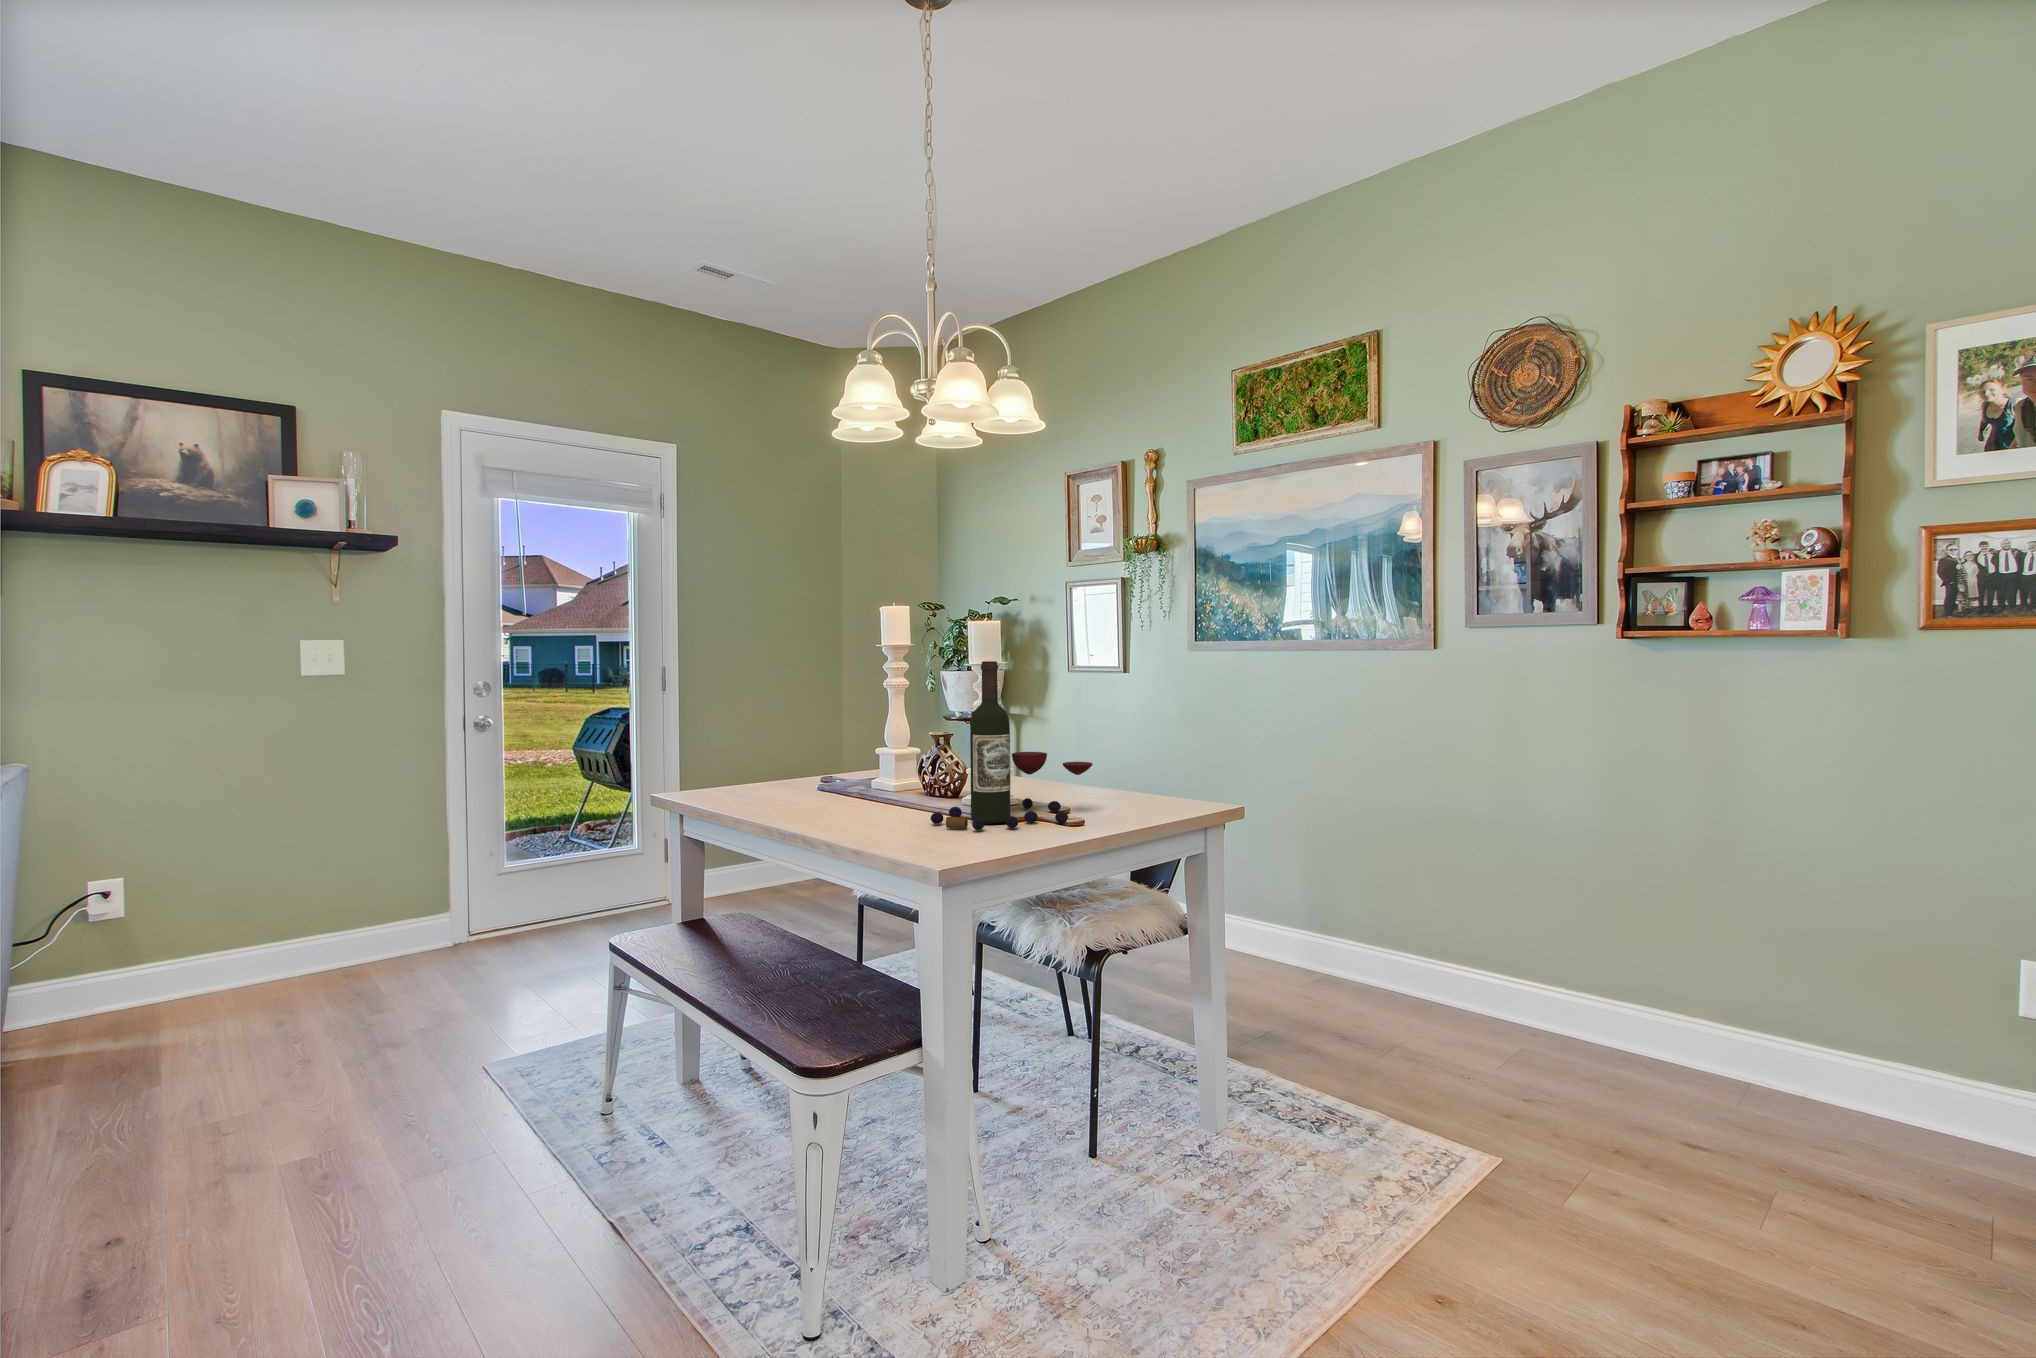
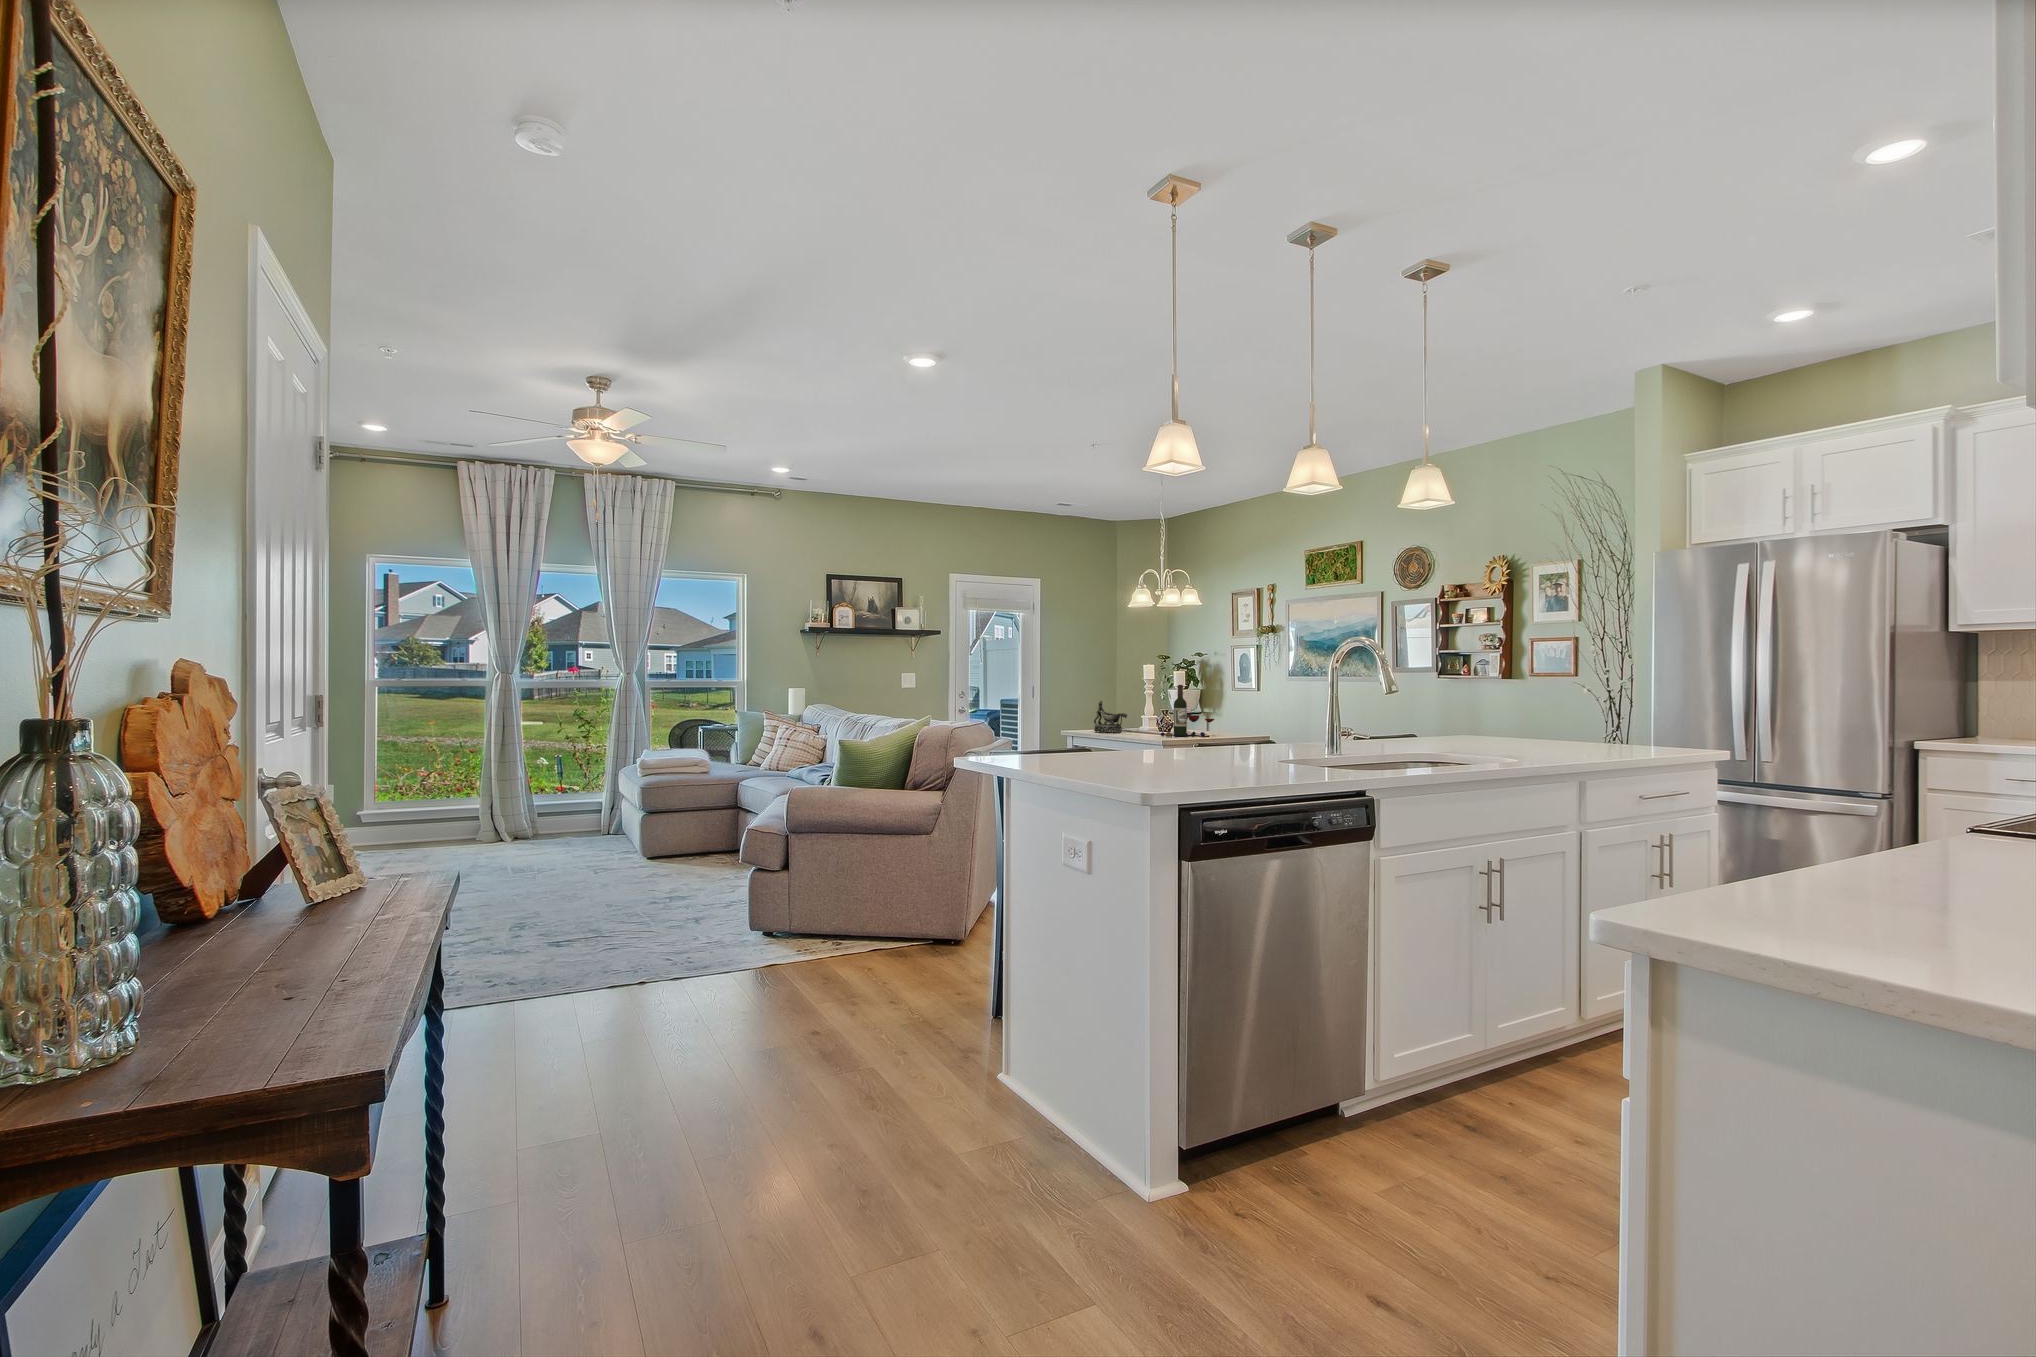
decorative bowl: none [743,708,834,803] -> present [1094,701,1127,733]

